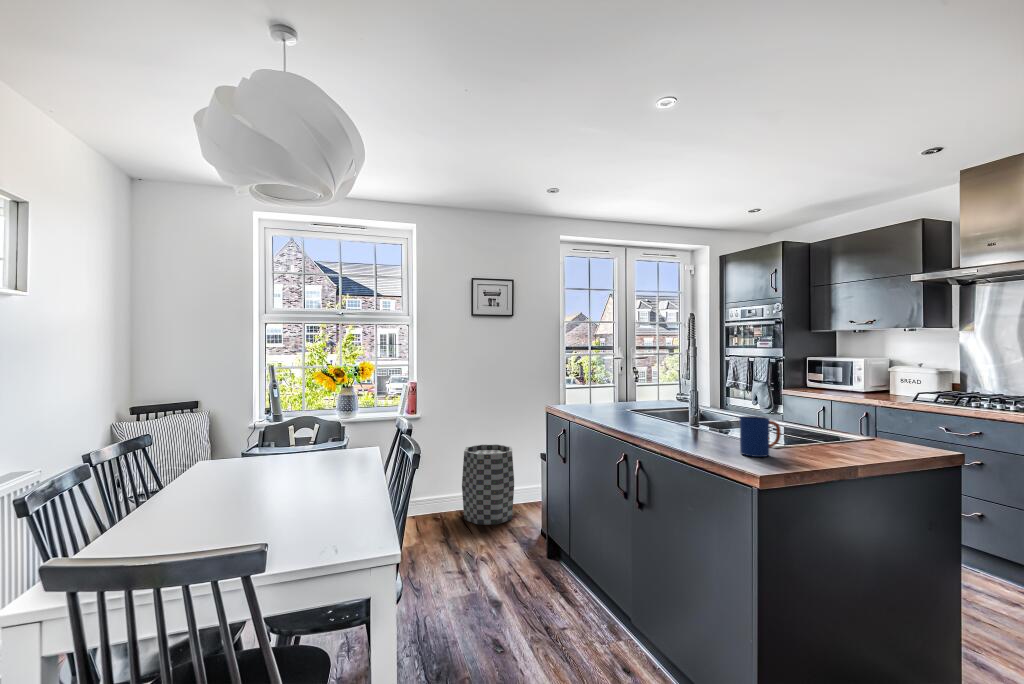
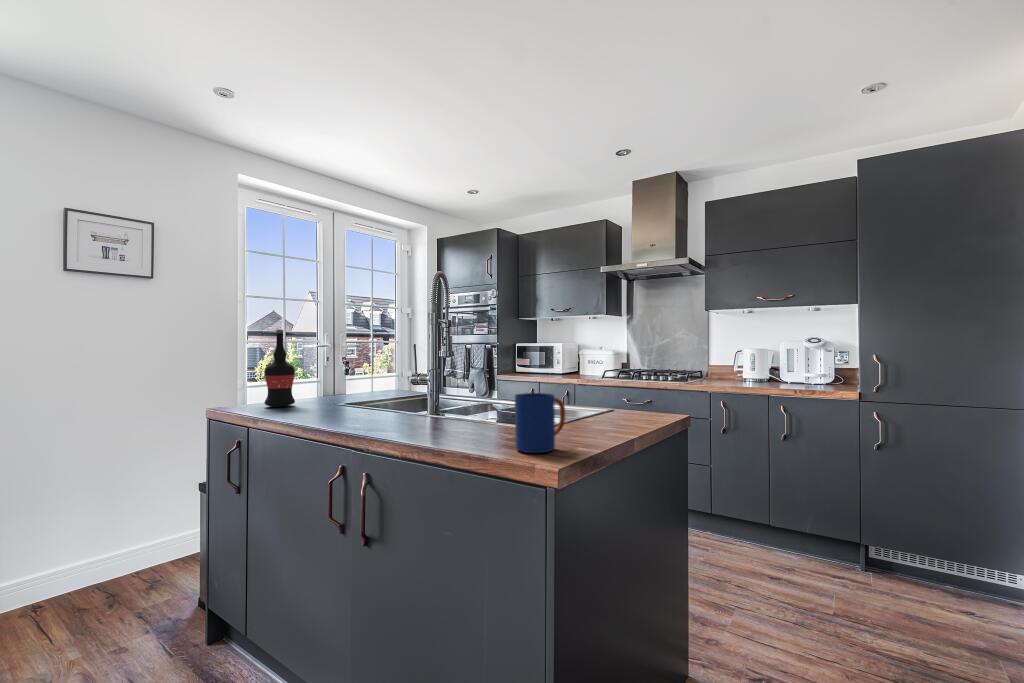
wine bottle: none [581,356,600,409] -> present [264,330,295,407]
trash can: present [462,444,514,525] -> none [42,475,157,616]

